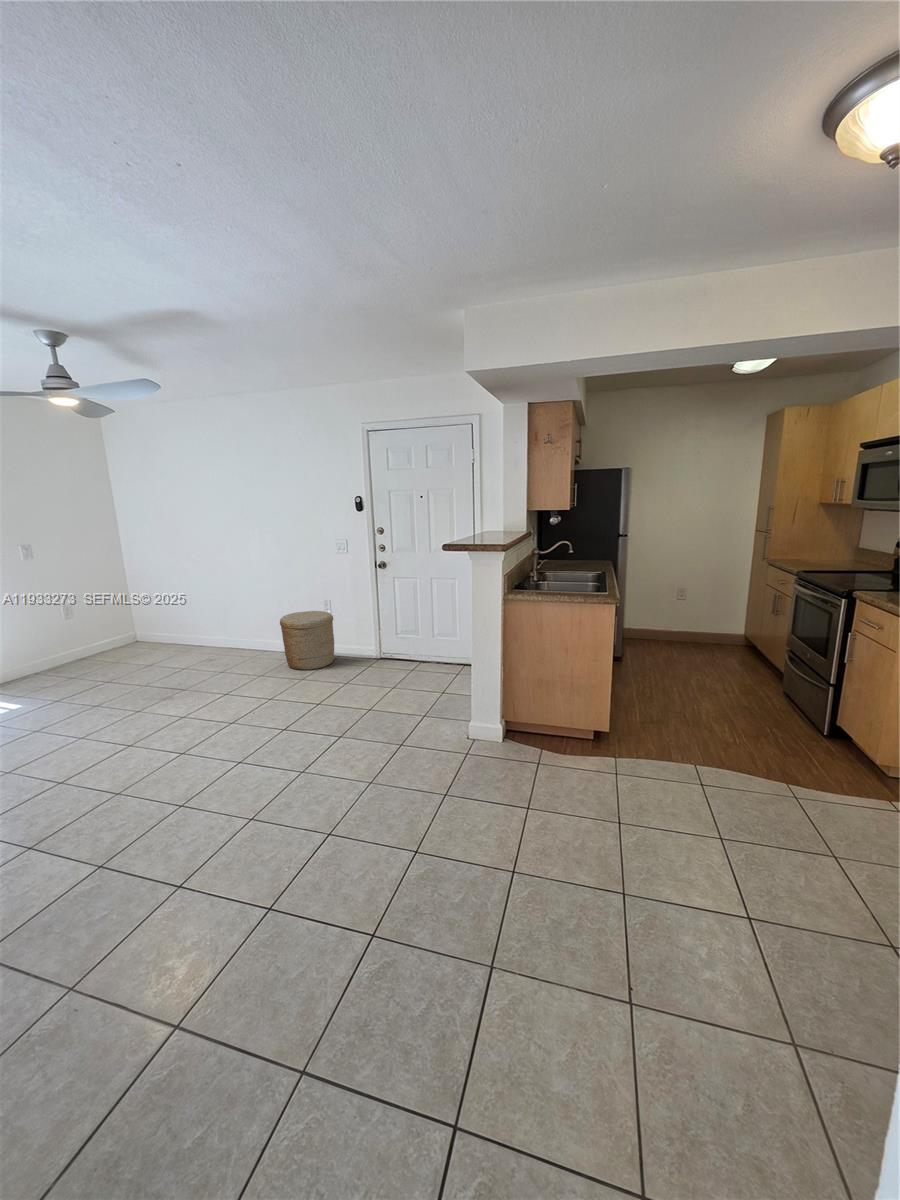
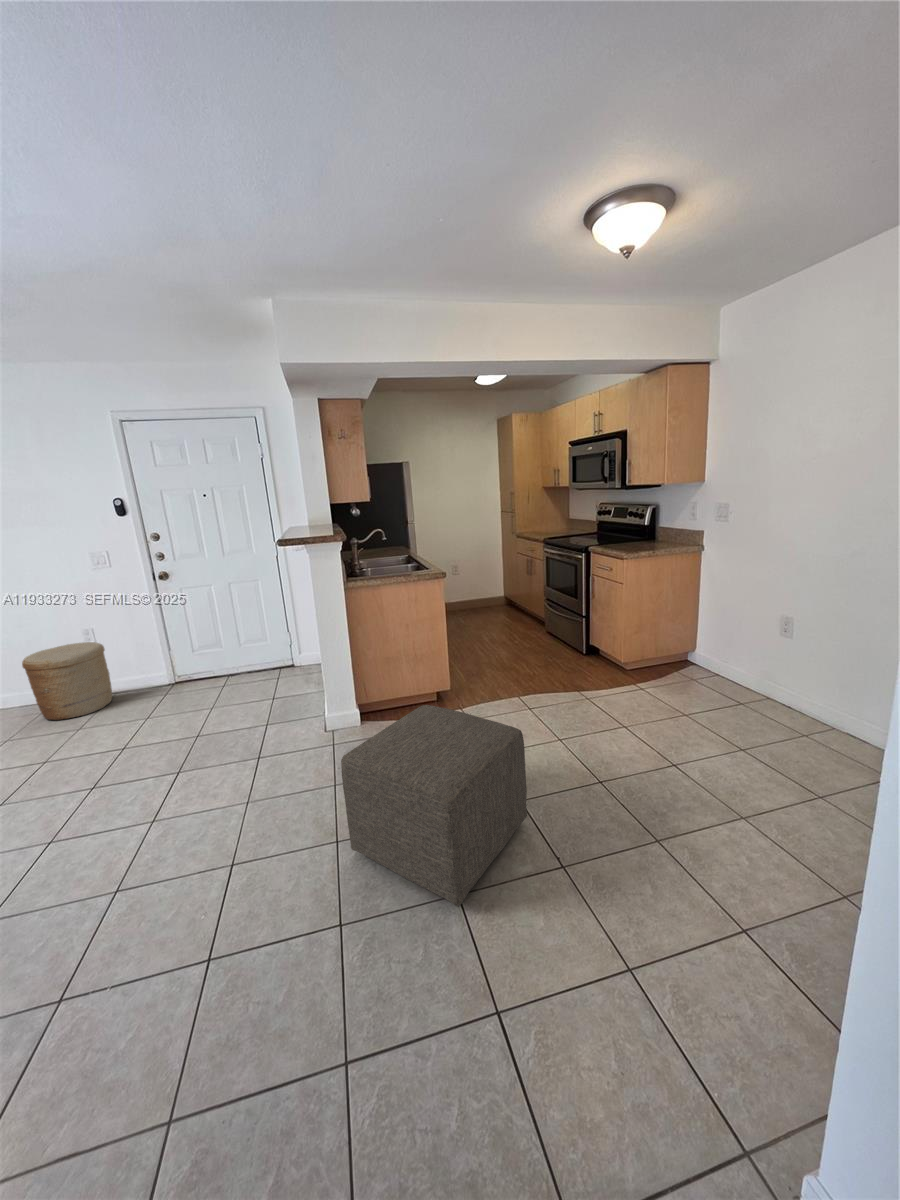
ottoman: none [417,748,618,982] -> present [341,705,527,906]

